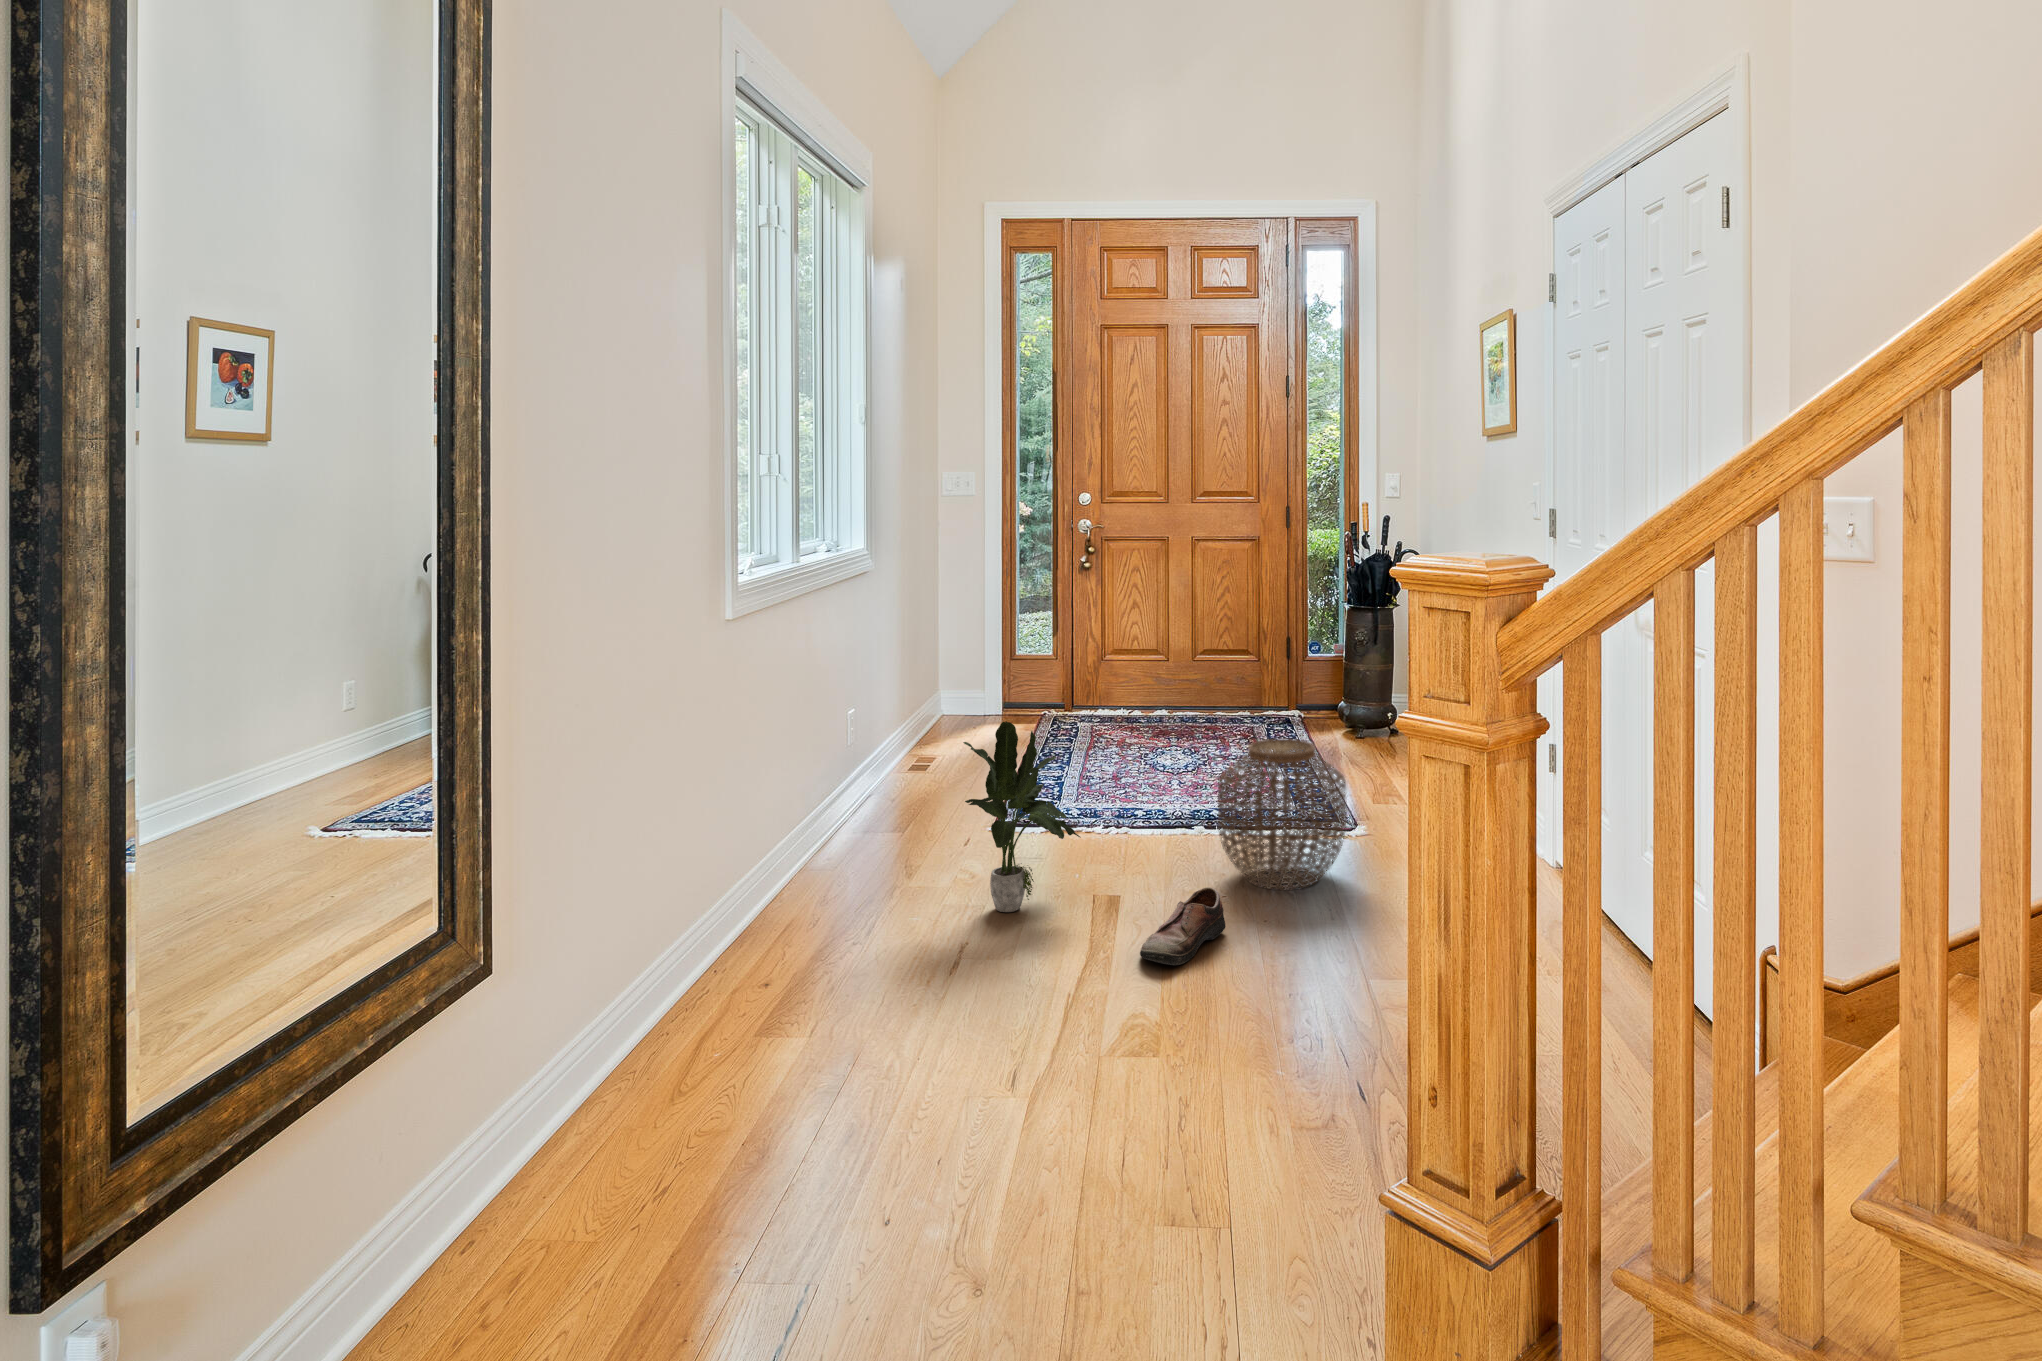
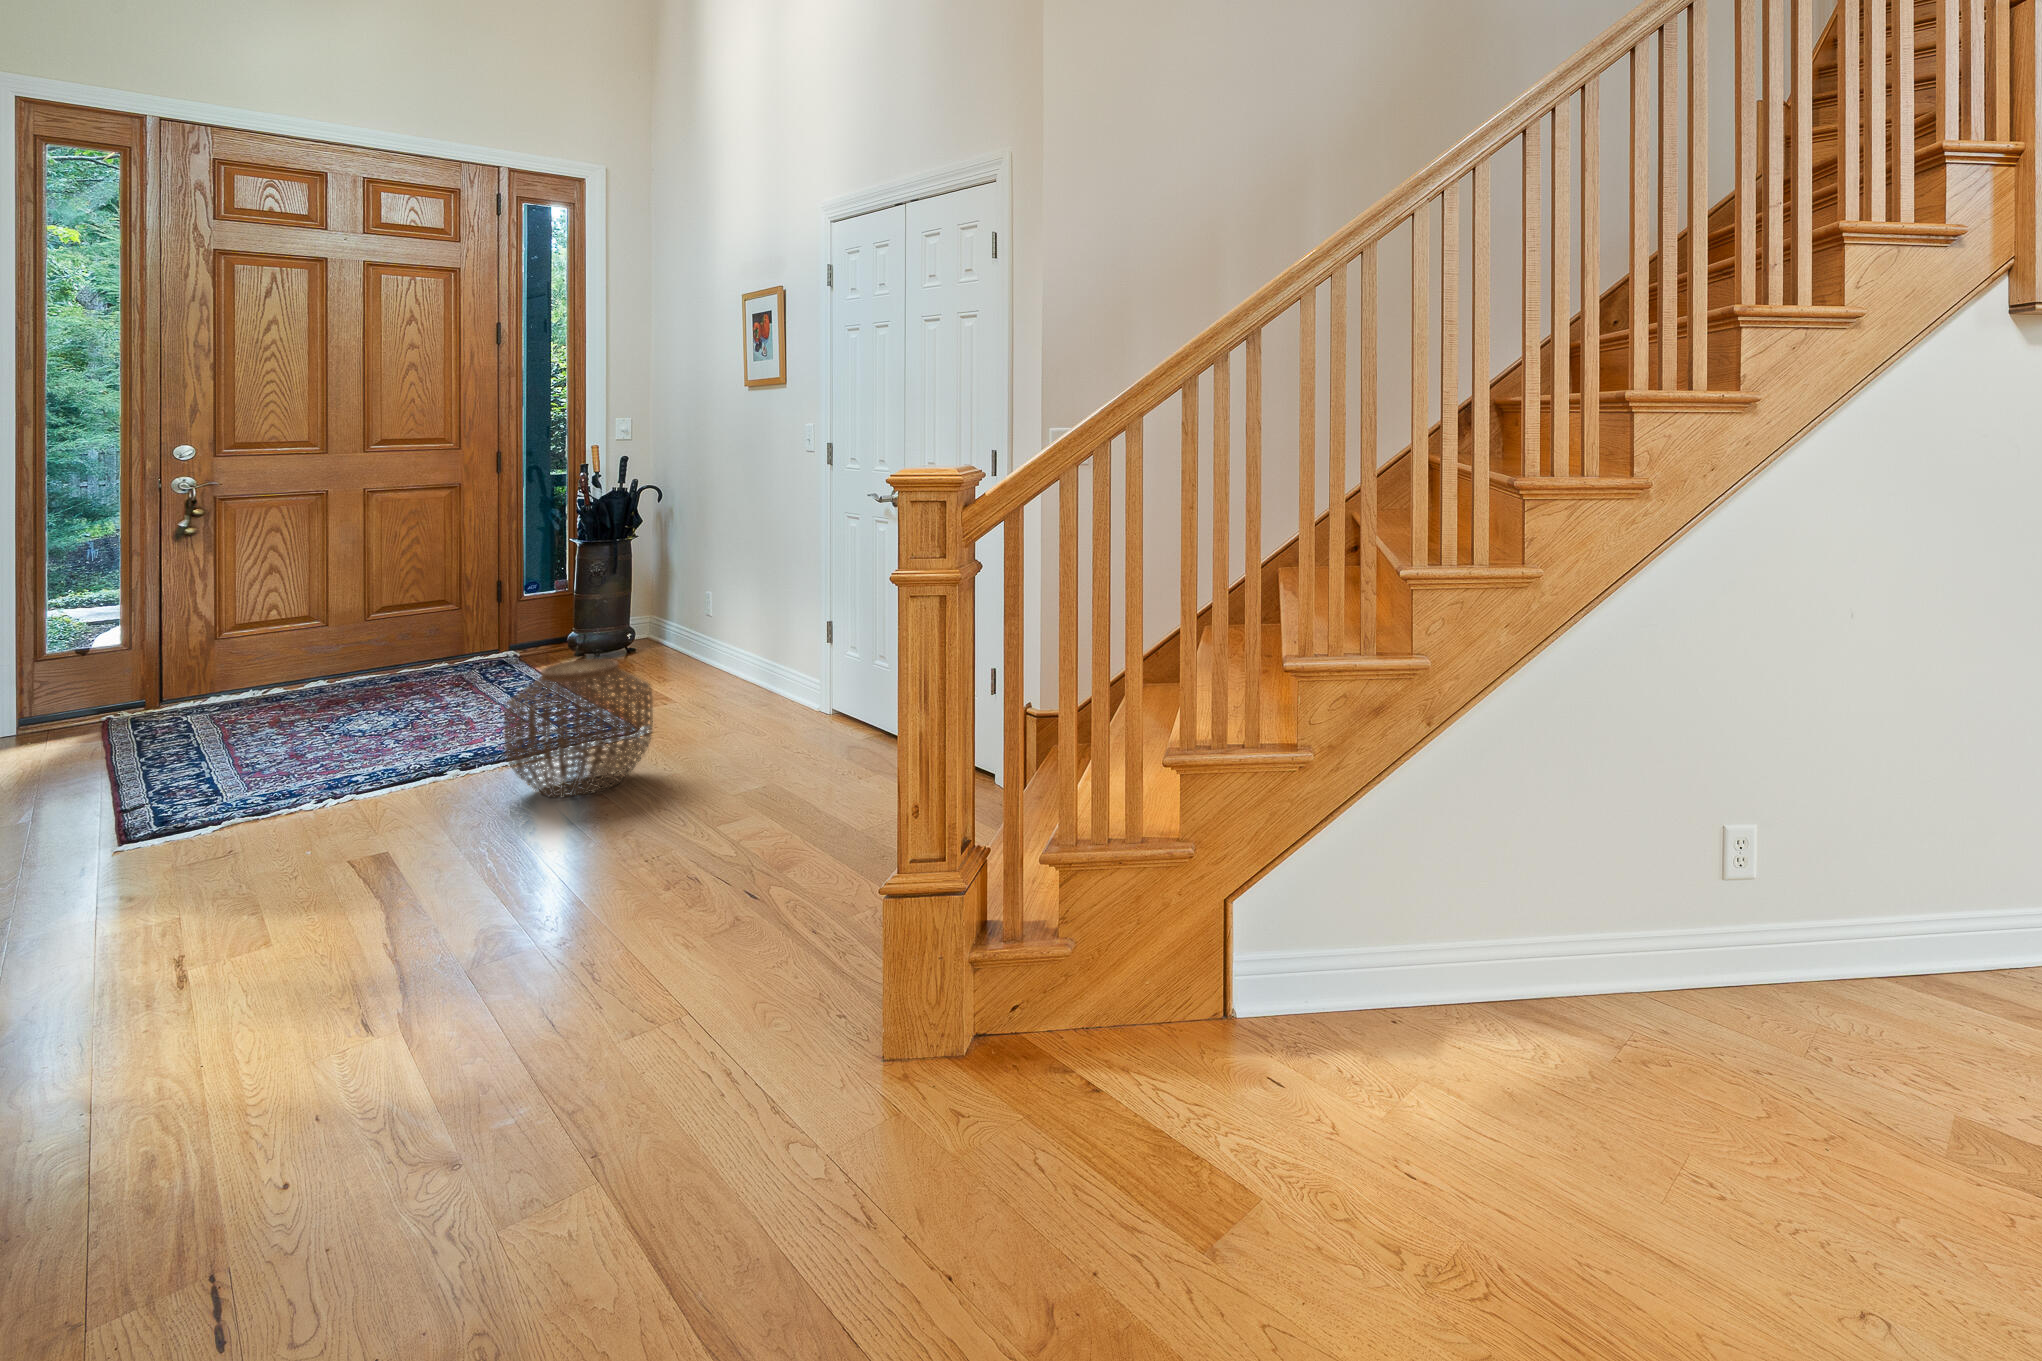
potted plant: present [963,721,1080,912] -> none [144,685,341,893]
shoe: present [1140,887,1225,965] -> none [456,801,546,878]

